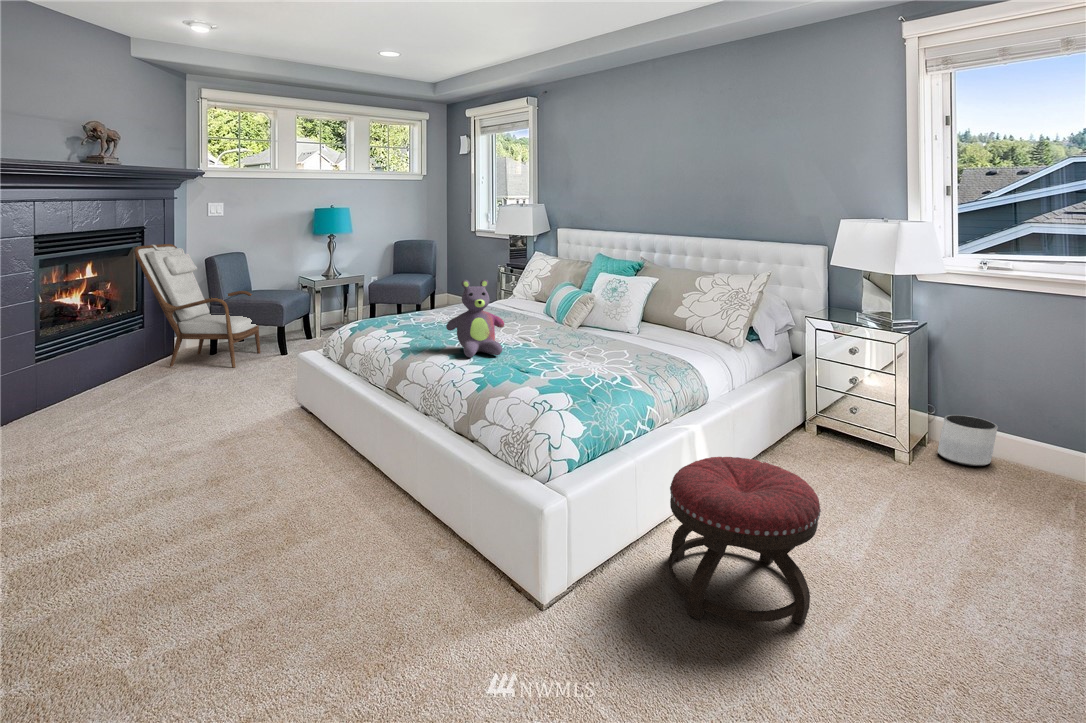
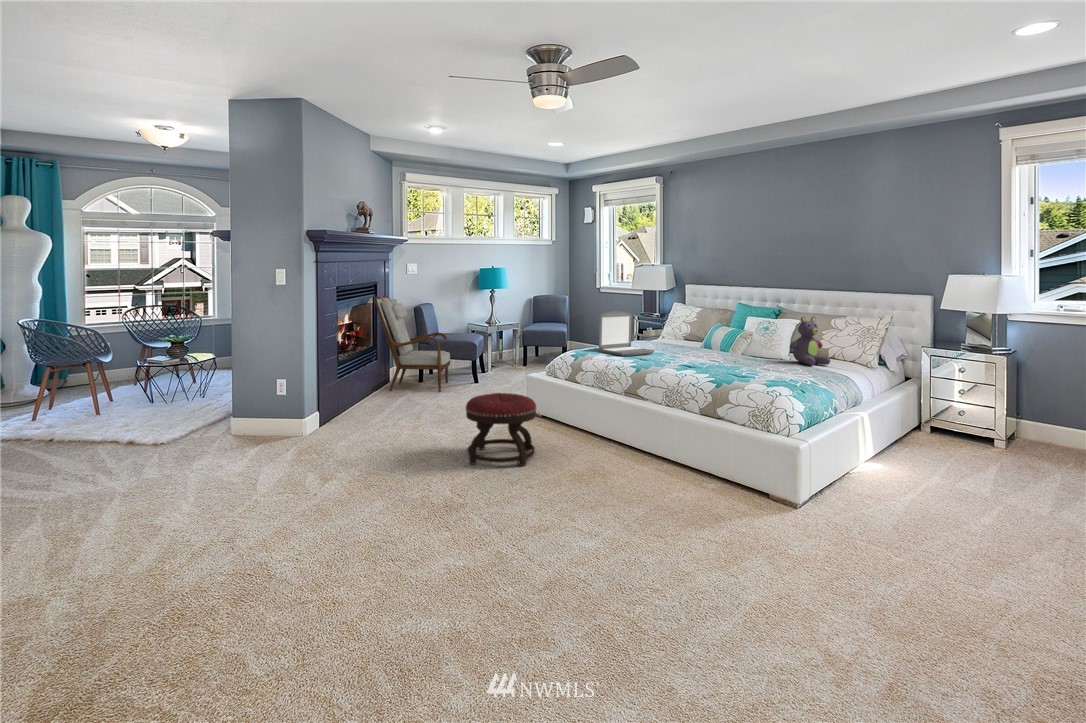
laptop: none [379,268,457,332] -> present [598,311,655,356]
stuffed bear: present [446,279,504,357] -> present [790,317,830,365]
planter: present [938,415,997,466] -> none [1027,416,1071,451]
ottoman: present [668,457,821,624] -> present [466,393,536,466]

